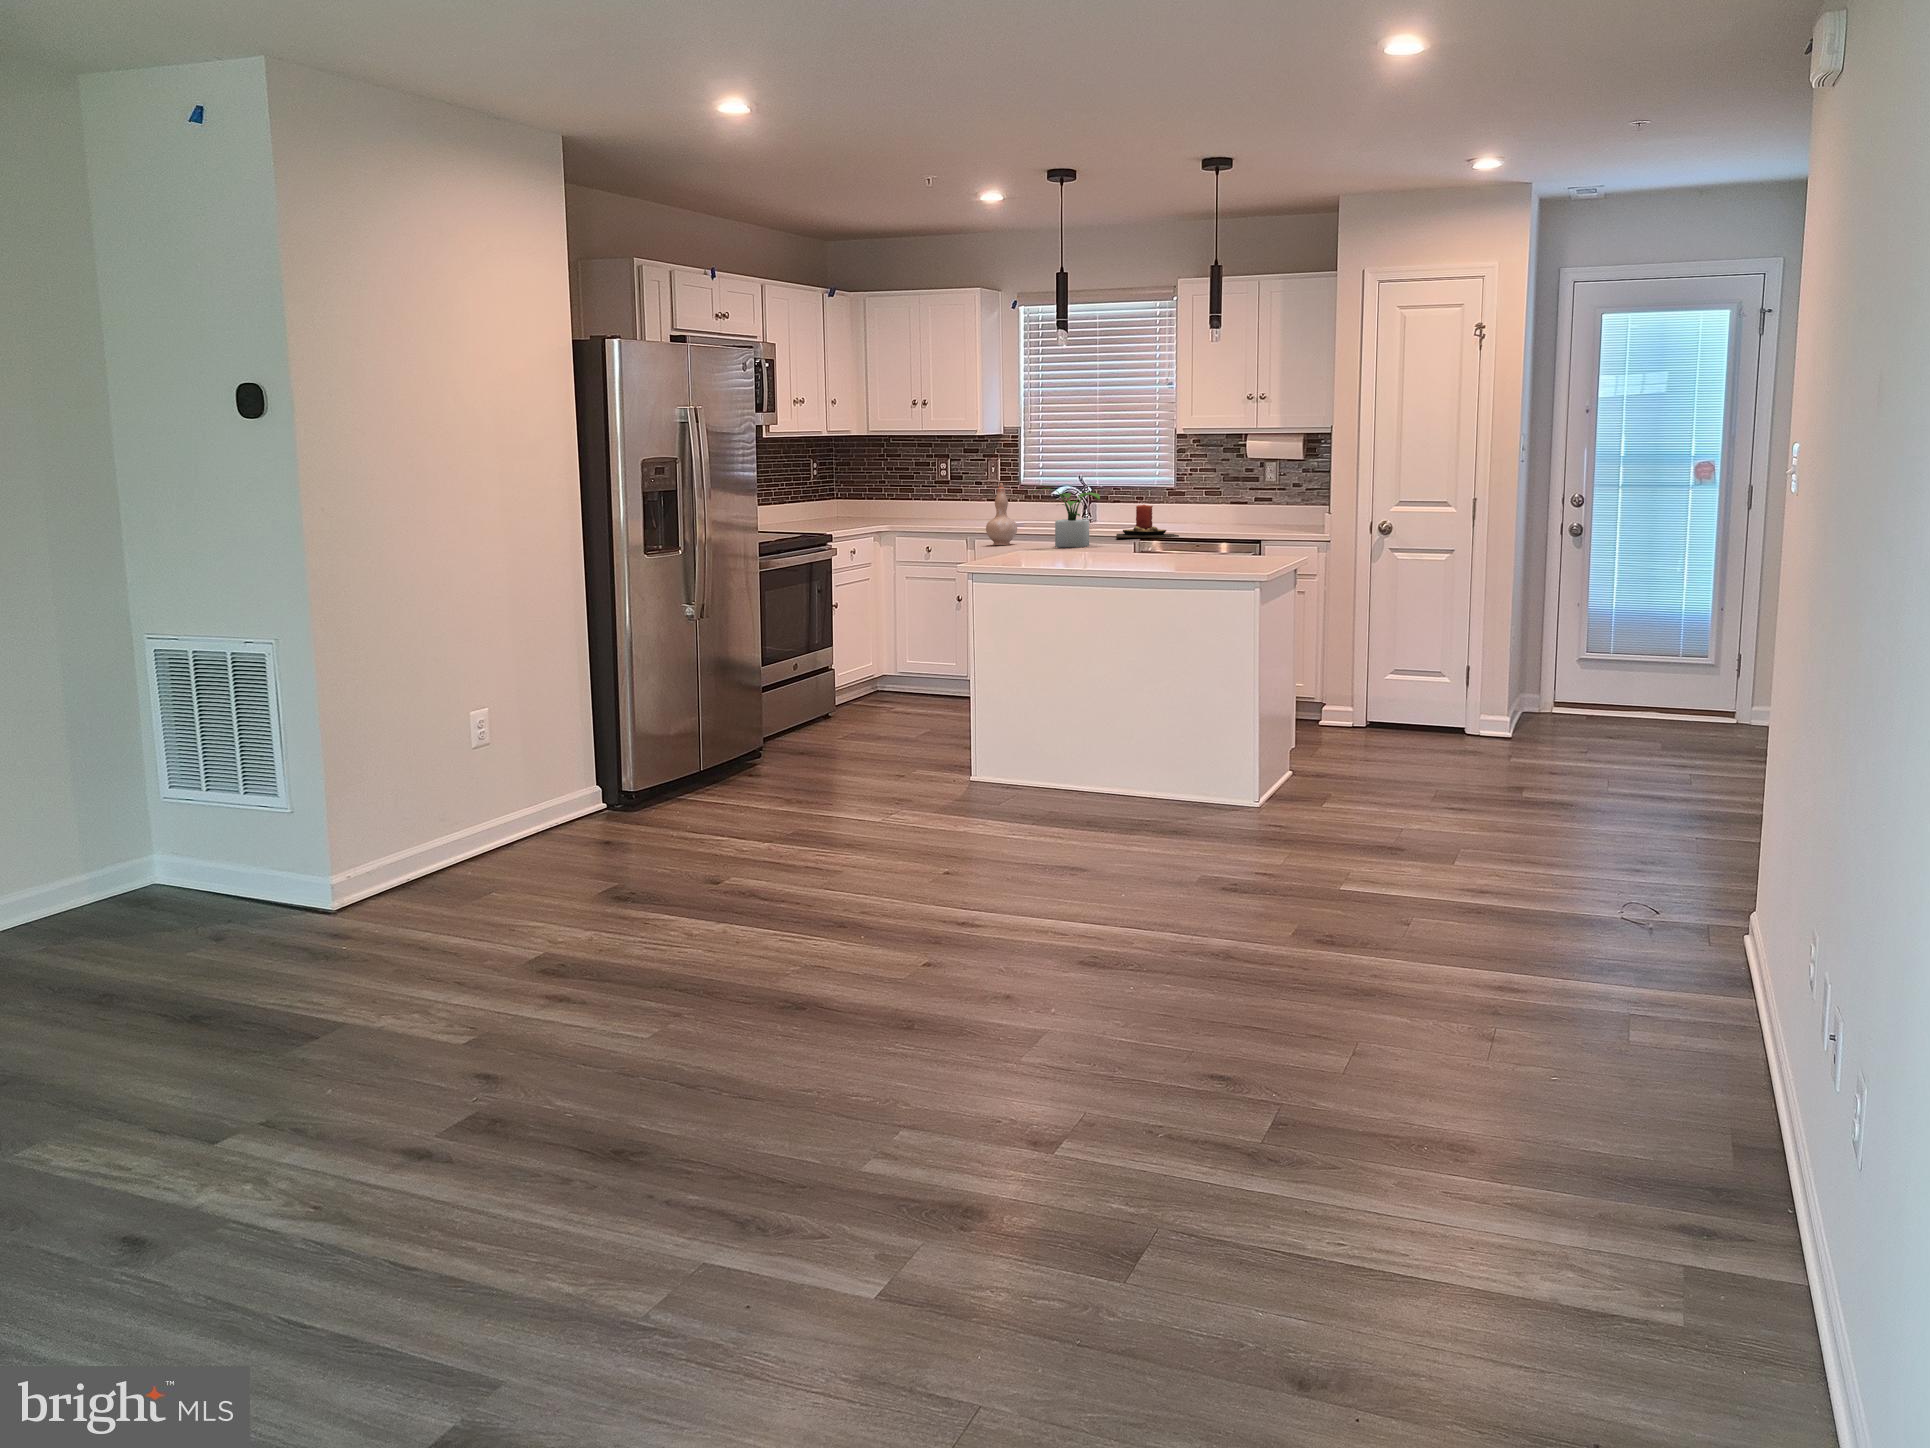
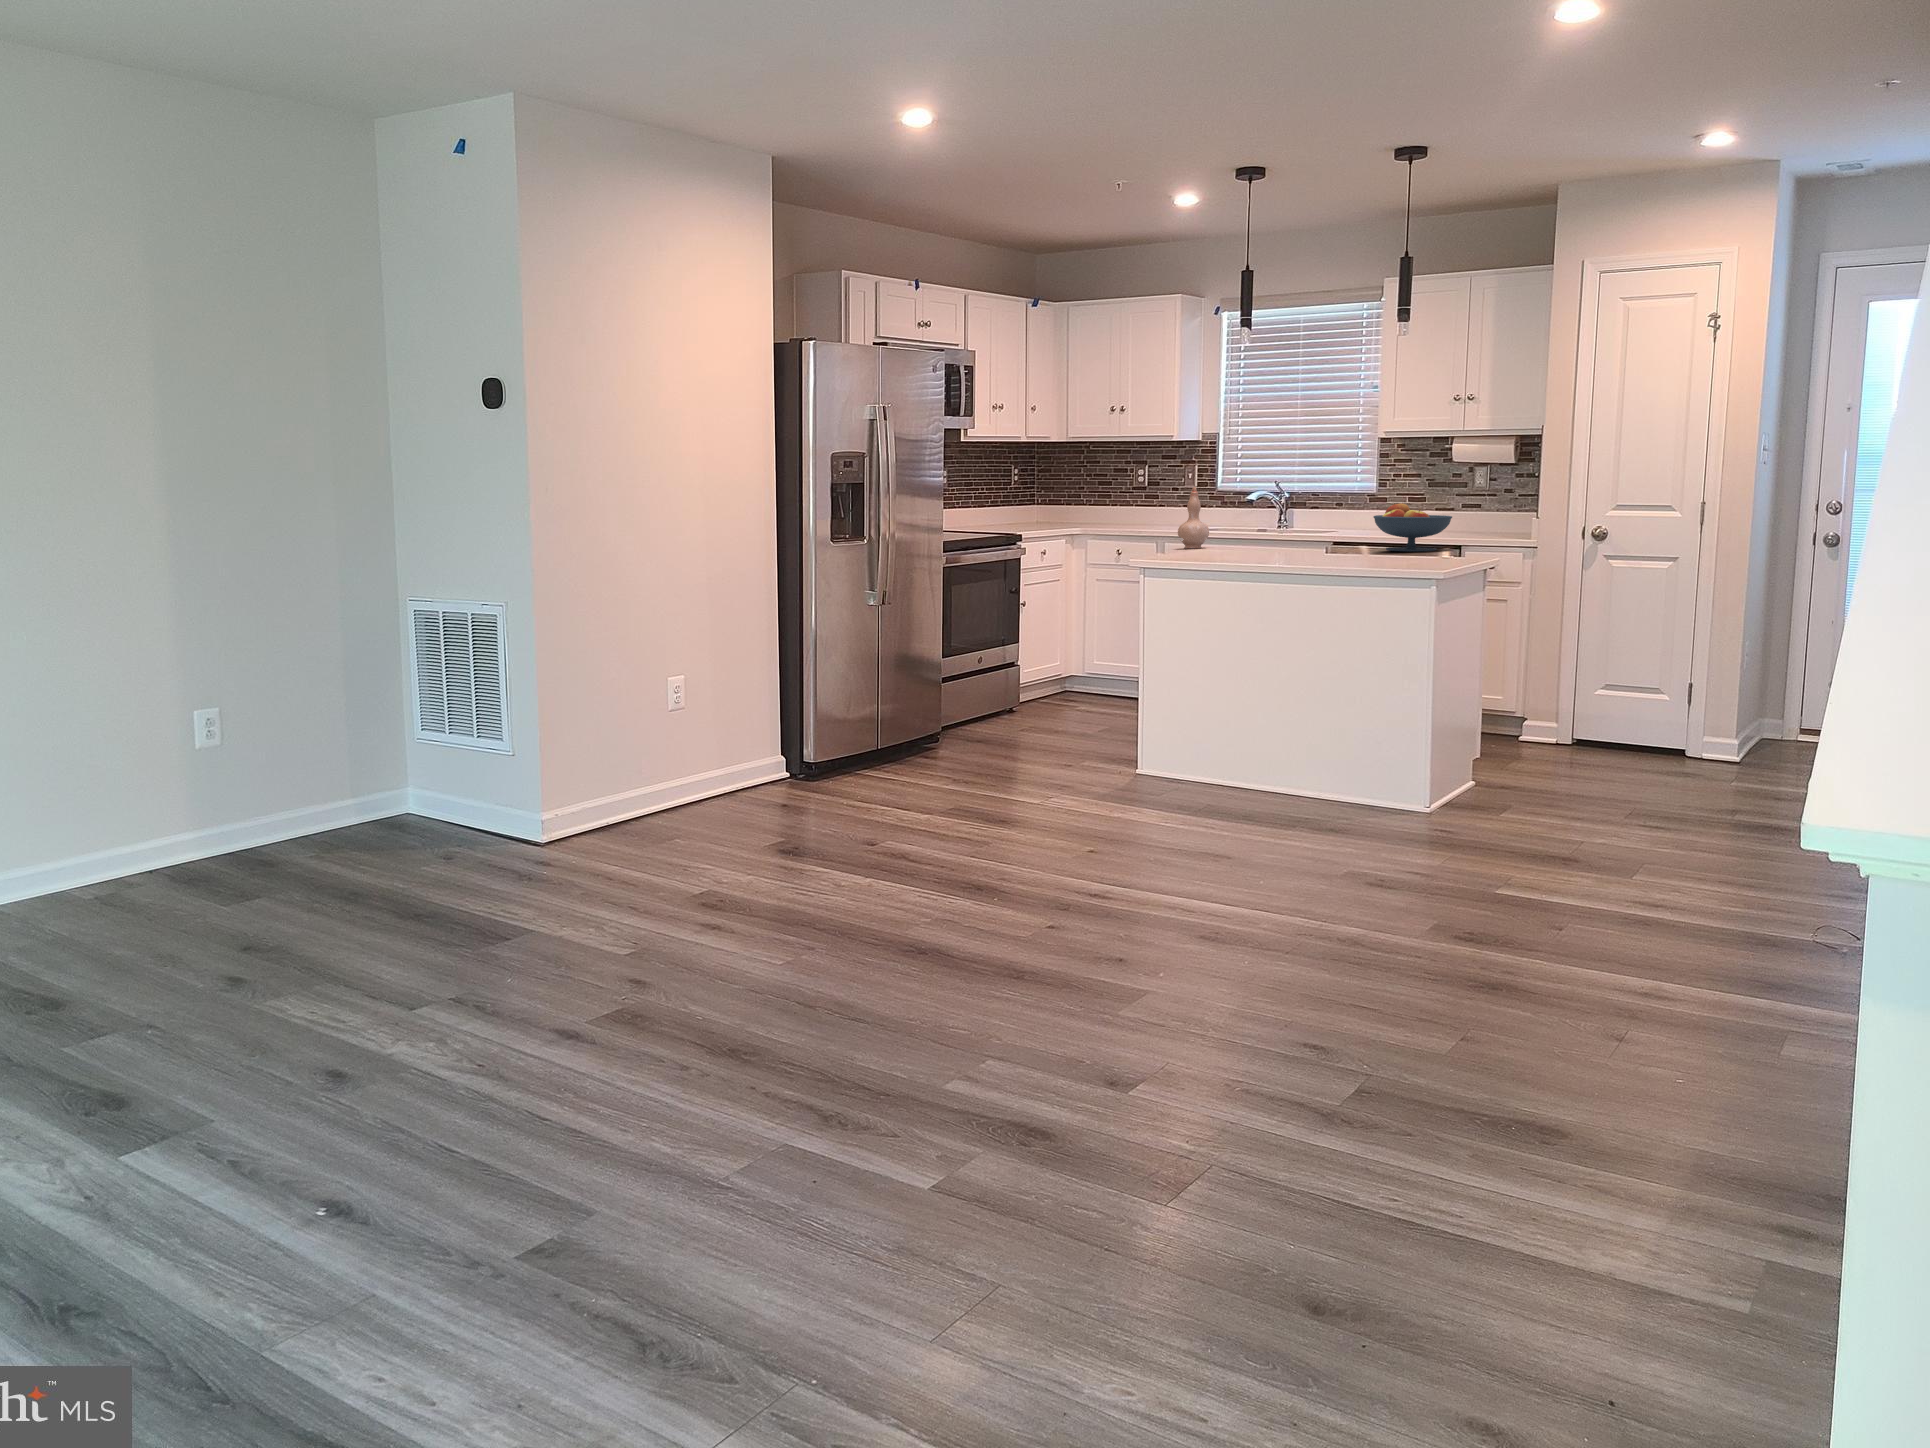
potted plant: present [1031,488,1100,548] -> none [1218,490,1290,551]
fruit bowl: none [1183,501,1255,548] -> present [1374,504,1452,552]
candle: present [1116,505,1179,538] -> none [1309,509,1376,543]

